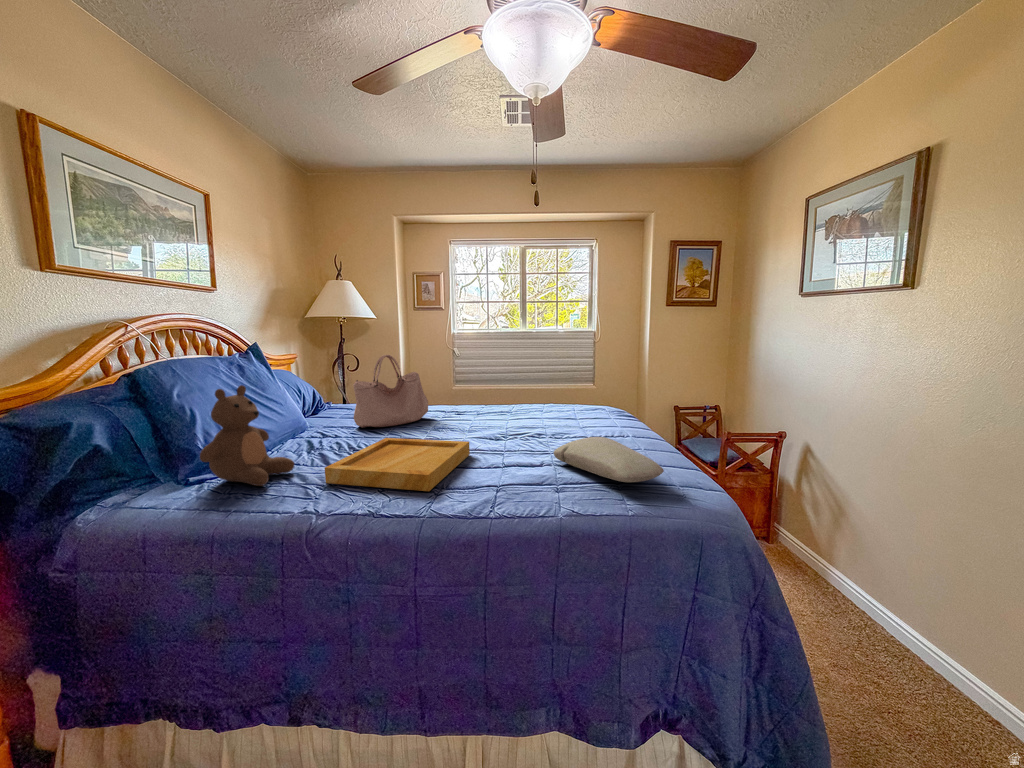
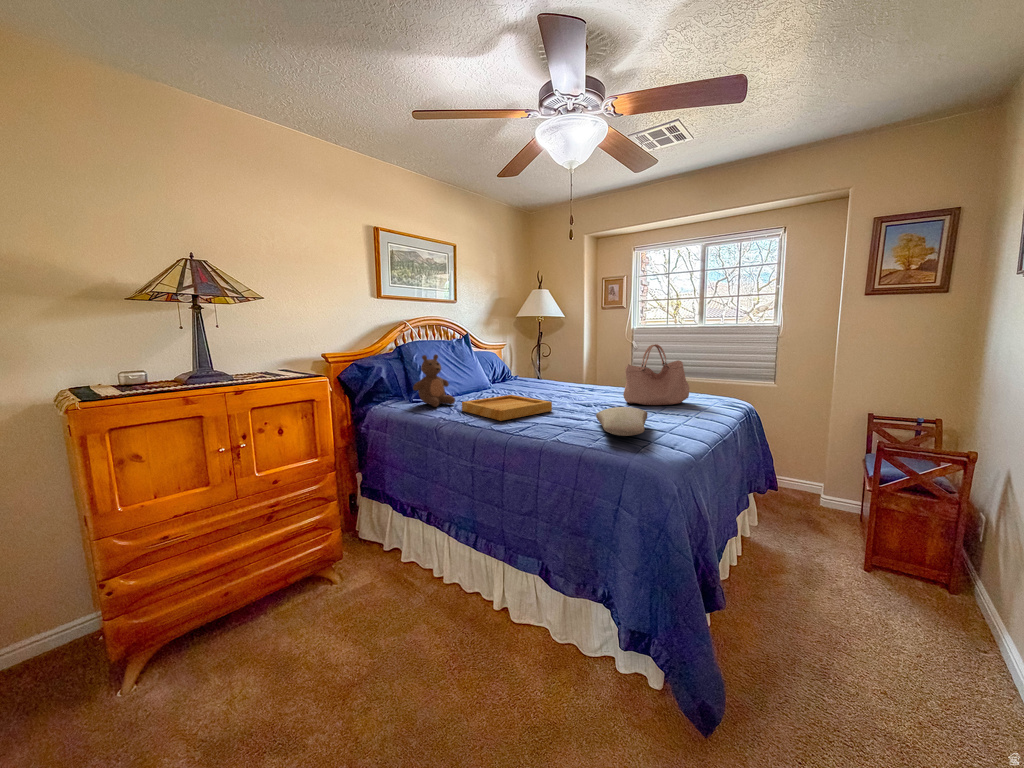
handbag: present [353,355,428,428] -> present [623,344,689,405]

